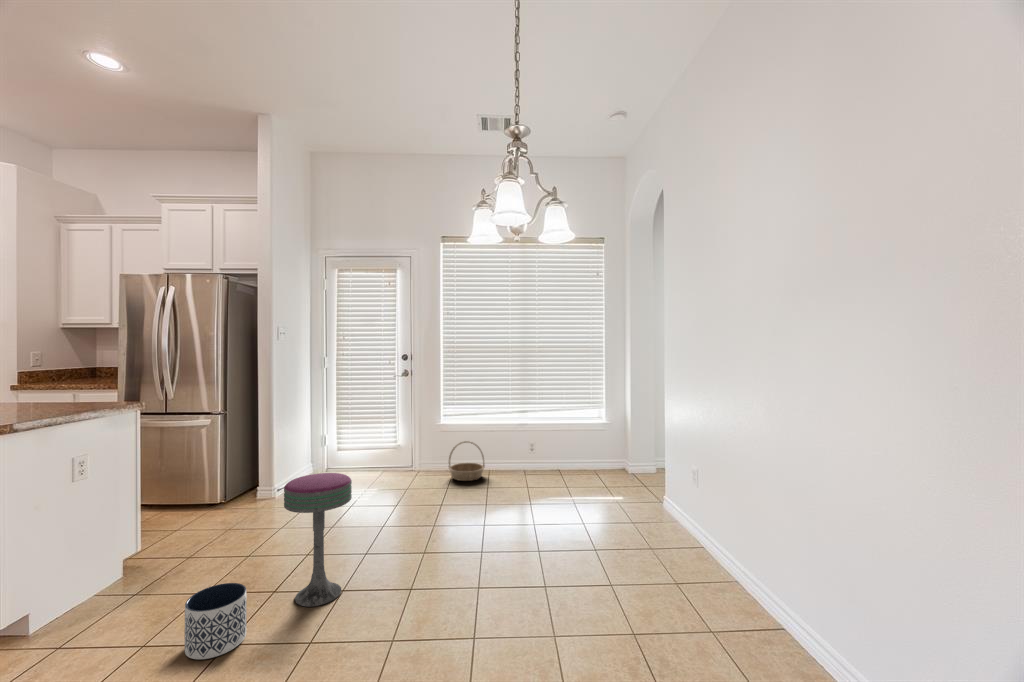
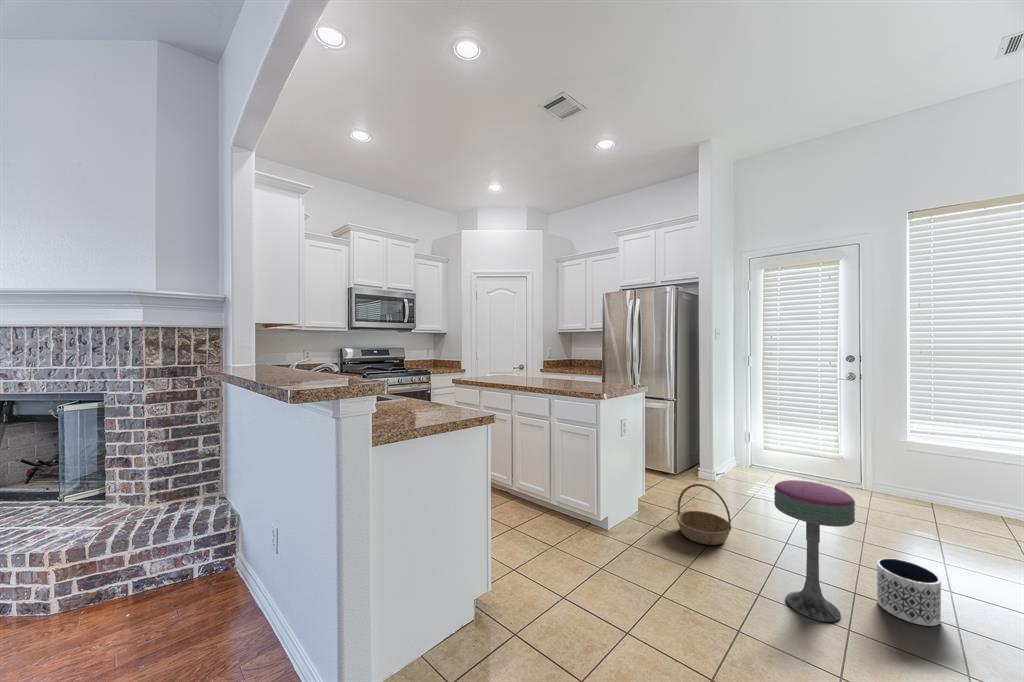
basket: present [449,441,485,481] -> present [677,484,731,545]
planter: present [185,583,247,659] -> present [877,558,941,626]

